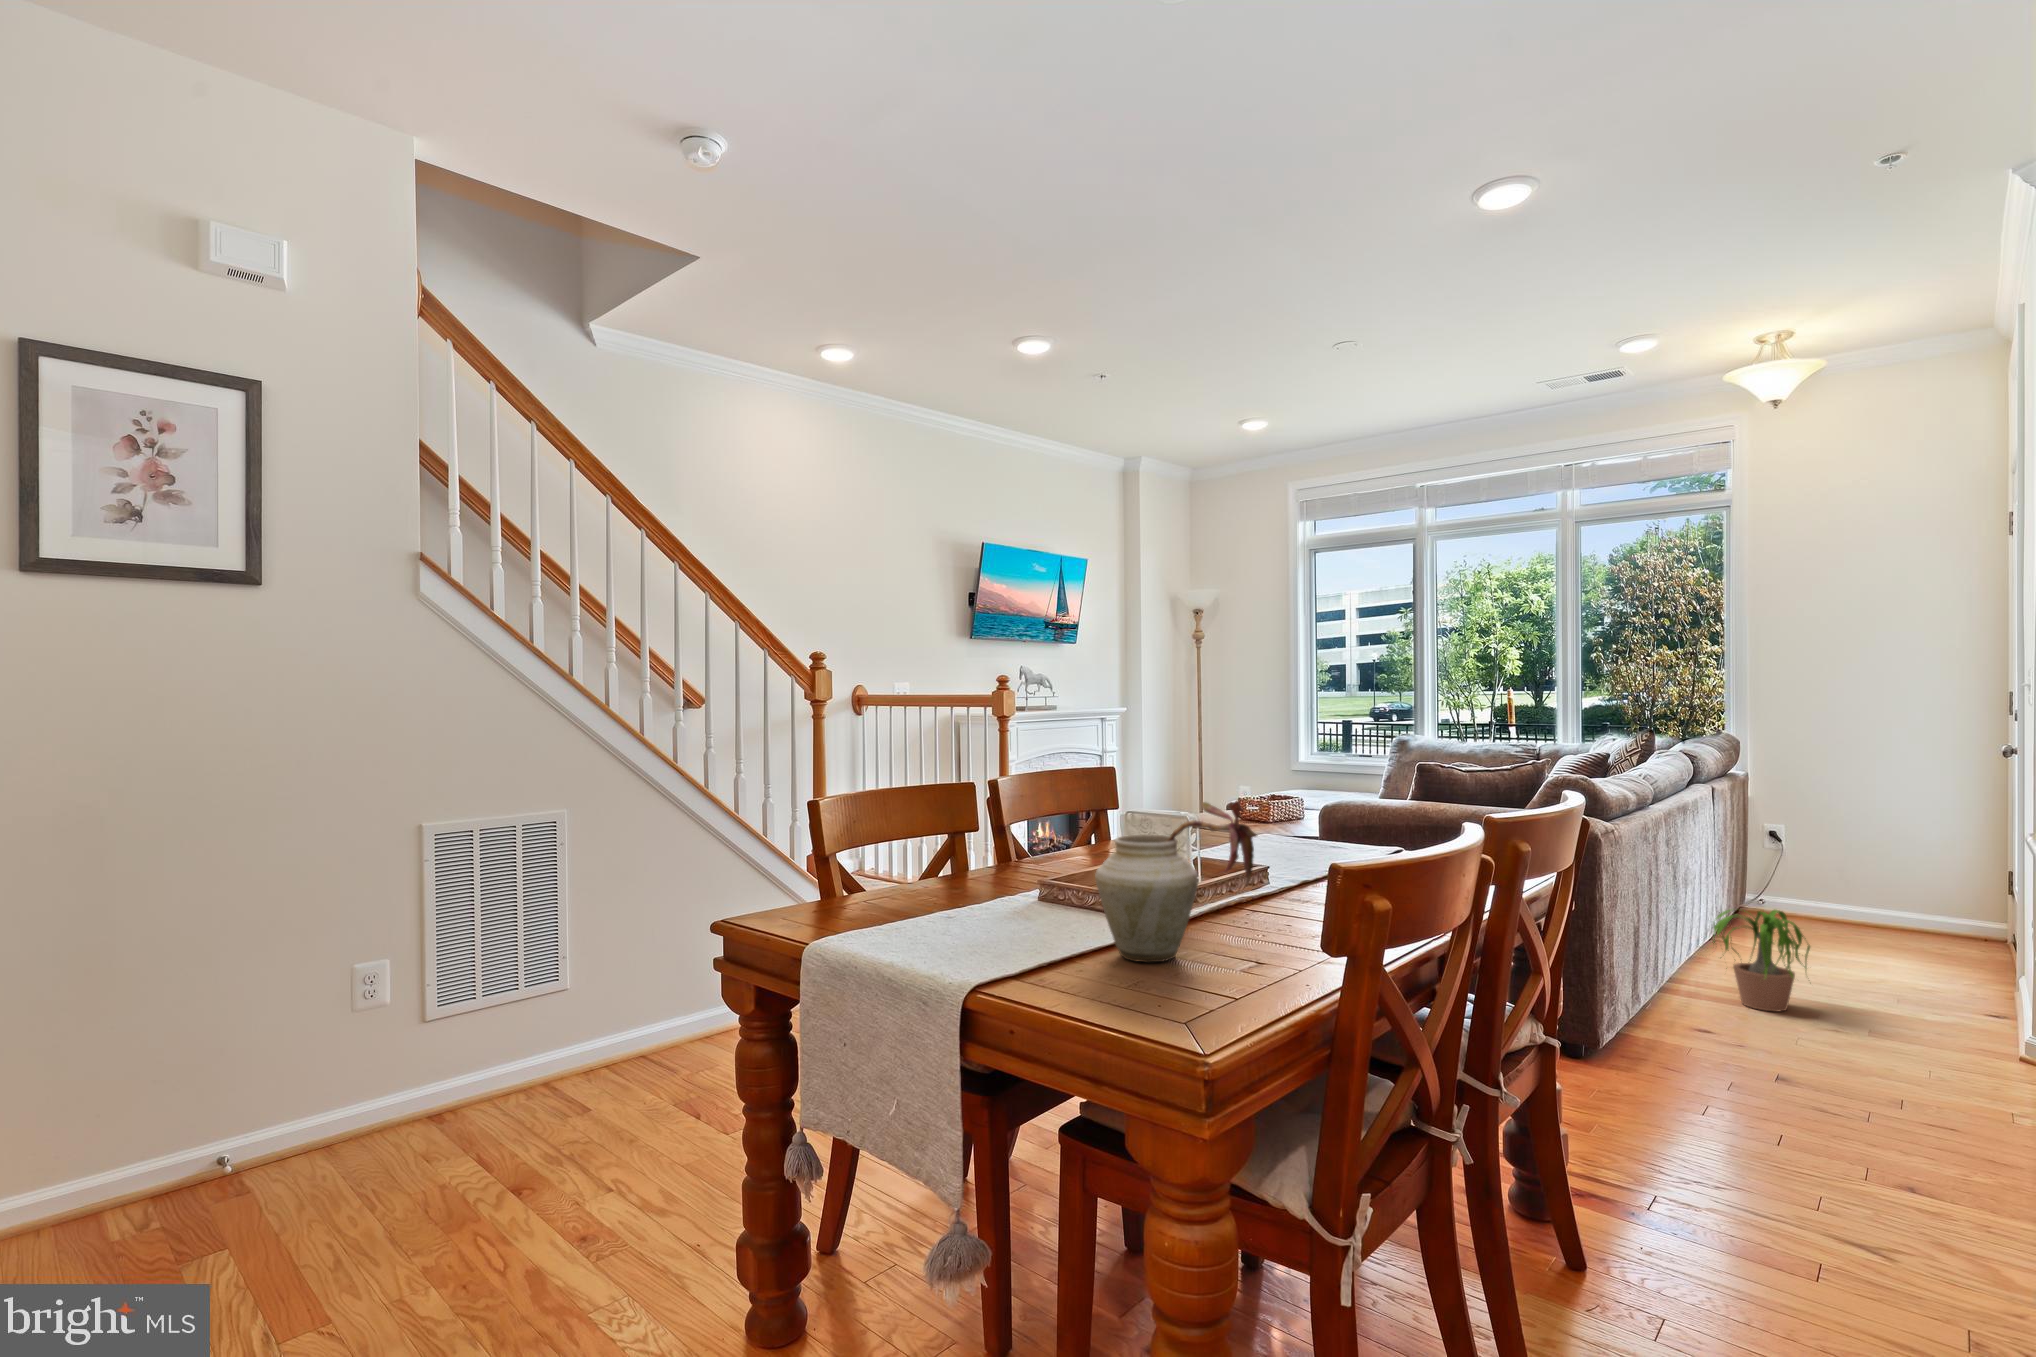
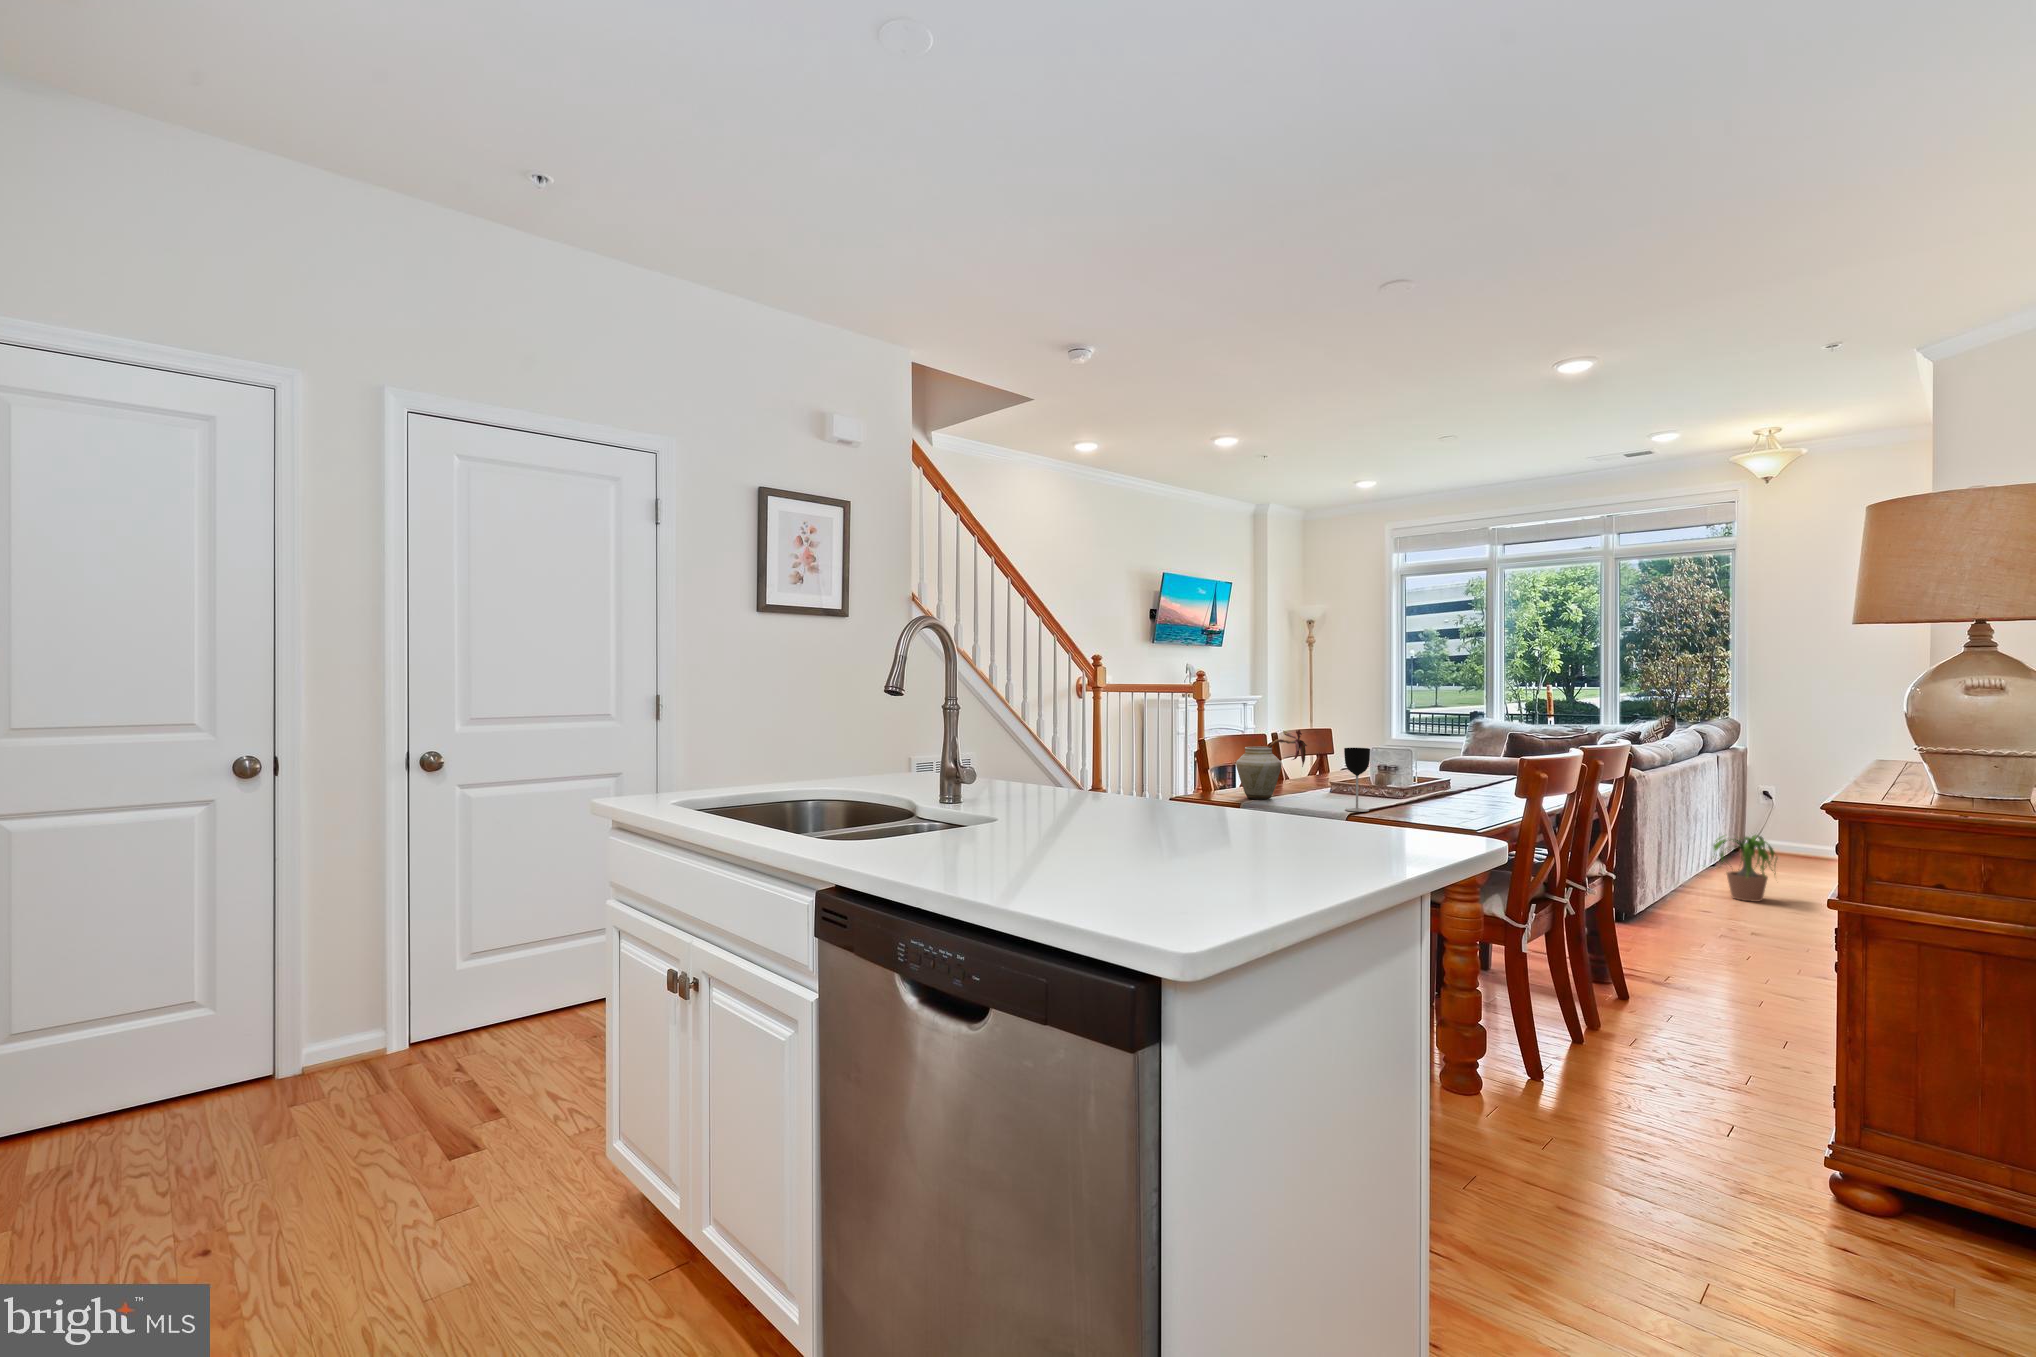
vase: present [1095,801,1257,962] -> present [1236,730,1307,799]
wine glass: none [973,824,1027,968] -> present [1344,748,1370,812]

